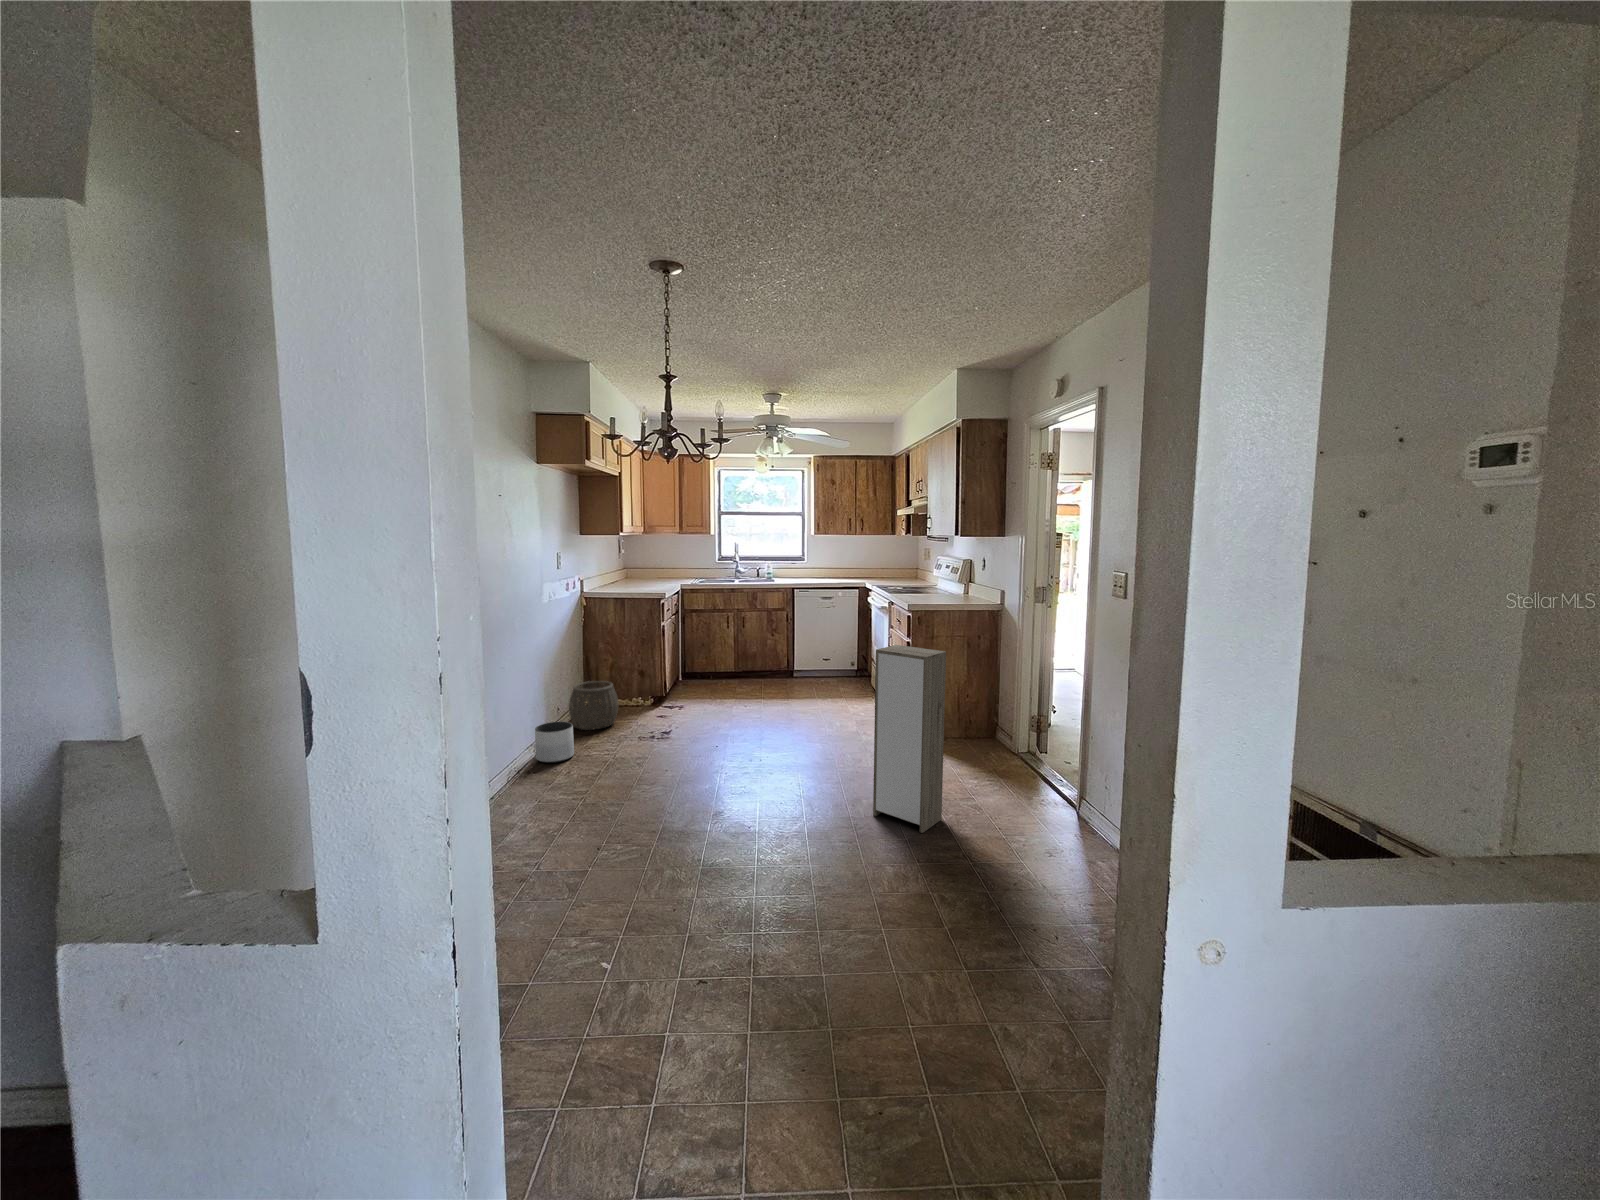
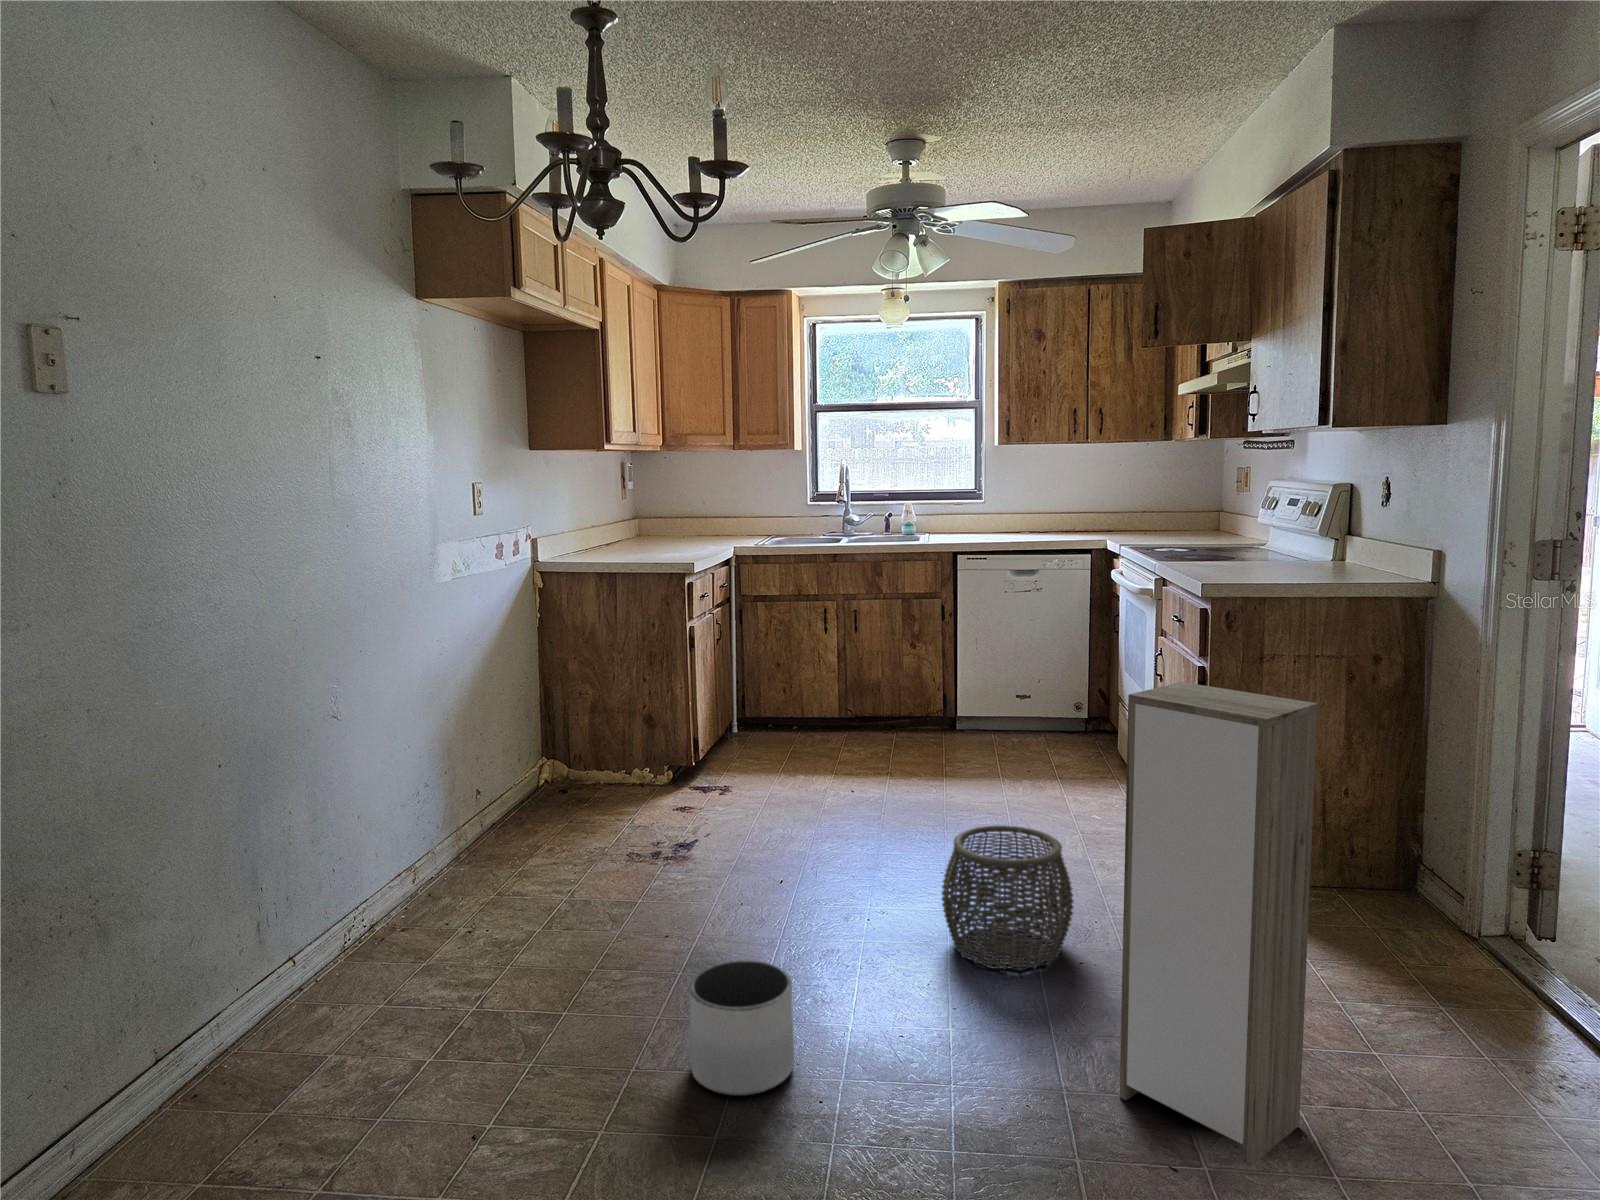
woven basket: present [569,681,618,730] -> present [941,825,1074,971]
planter: present [535,722,574,763] -> present [689,960,794,1096]

